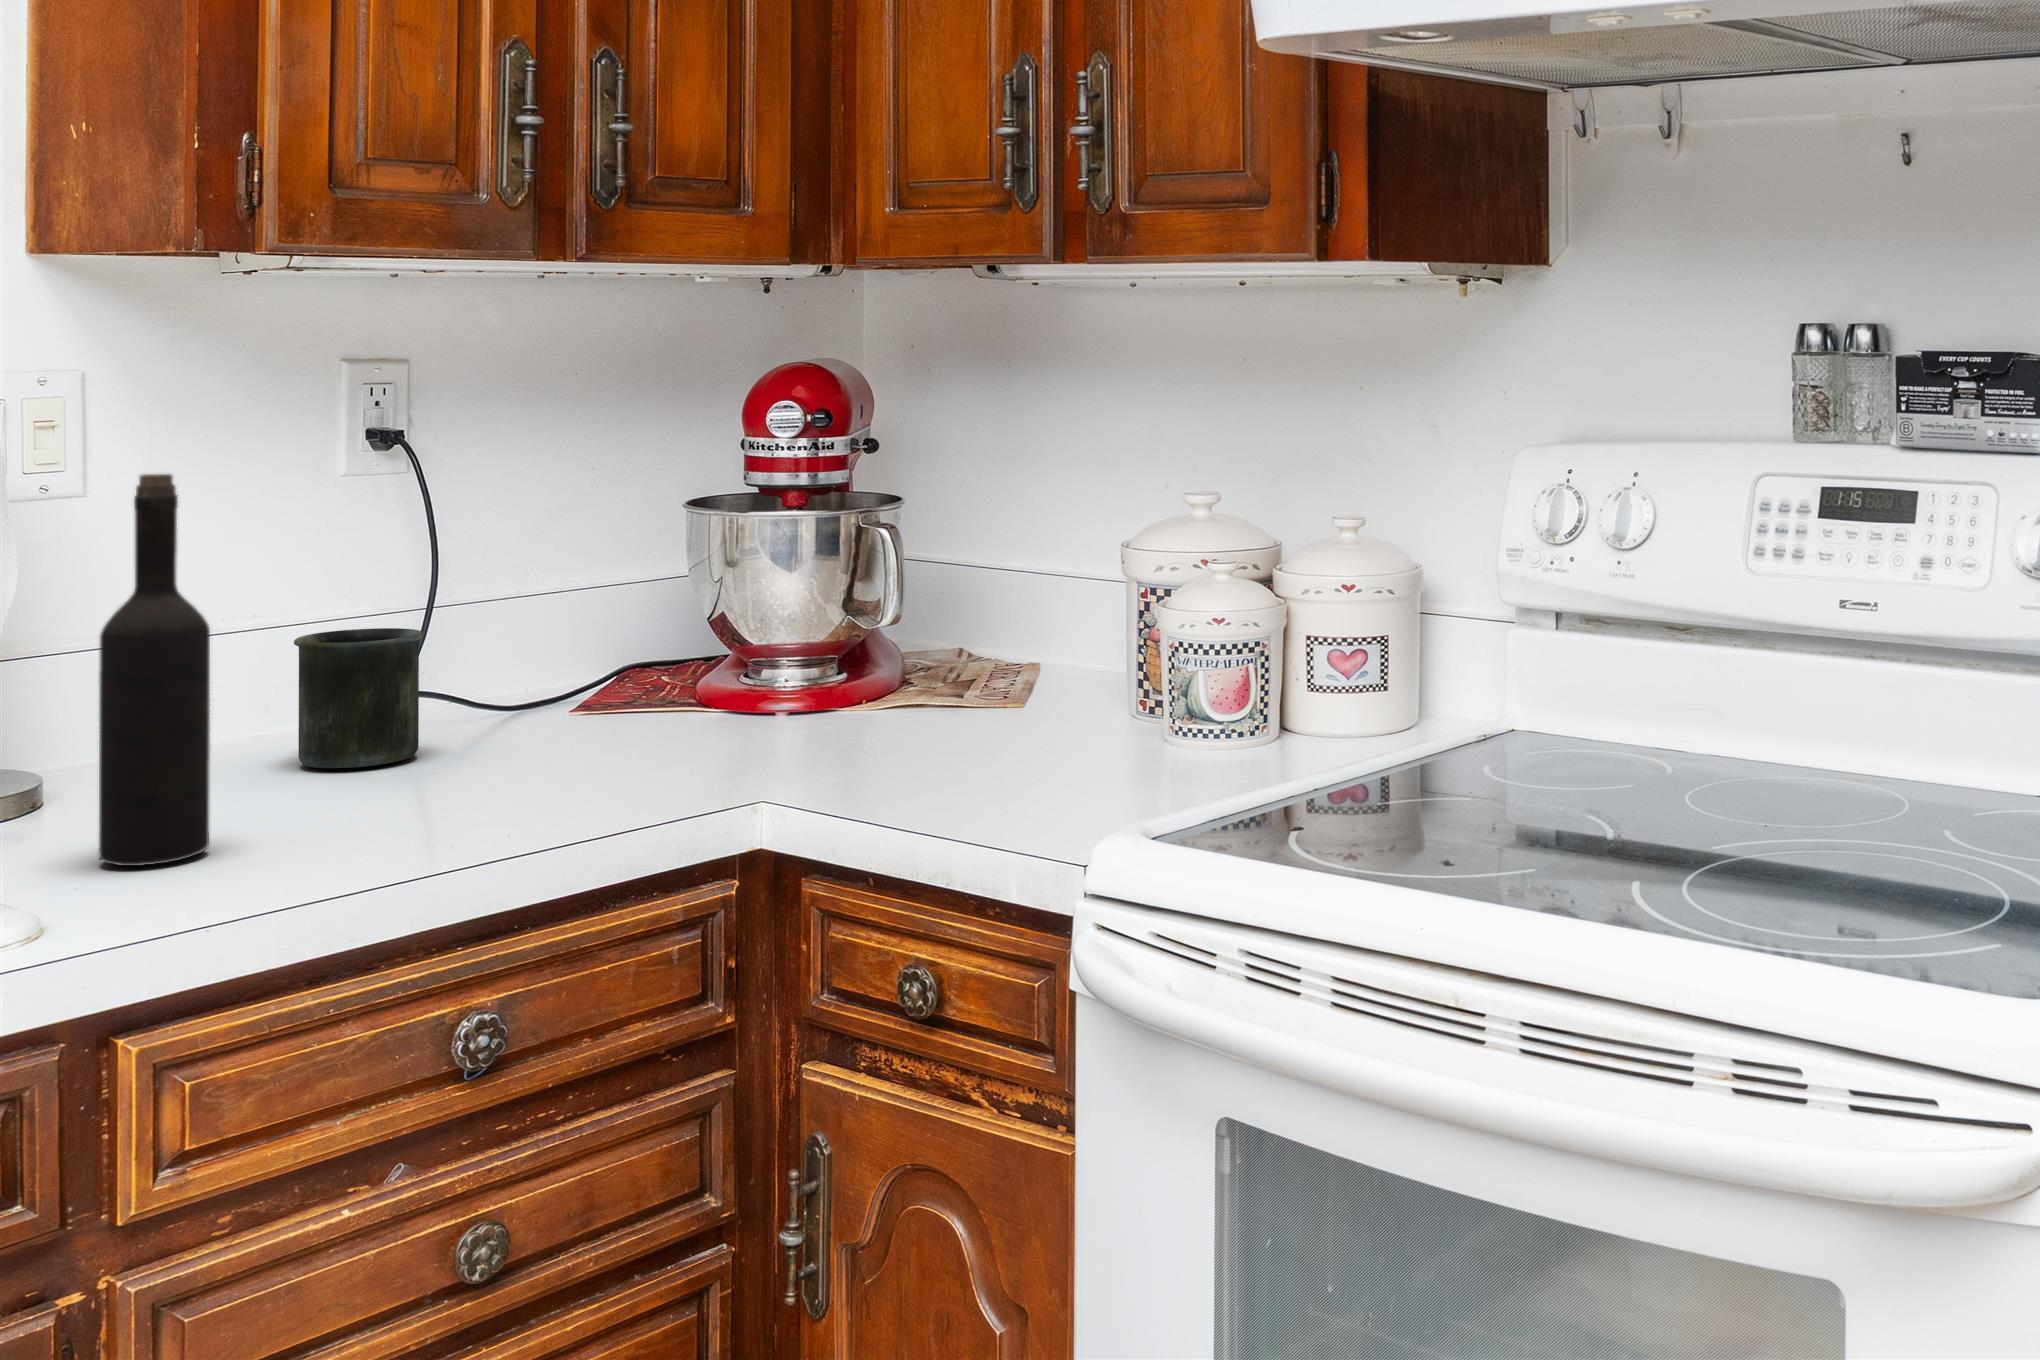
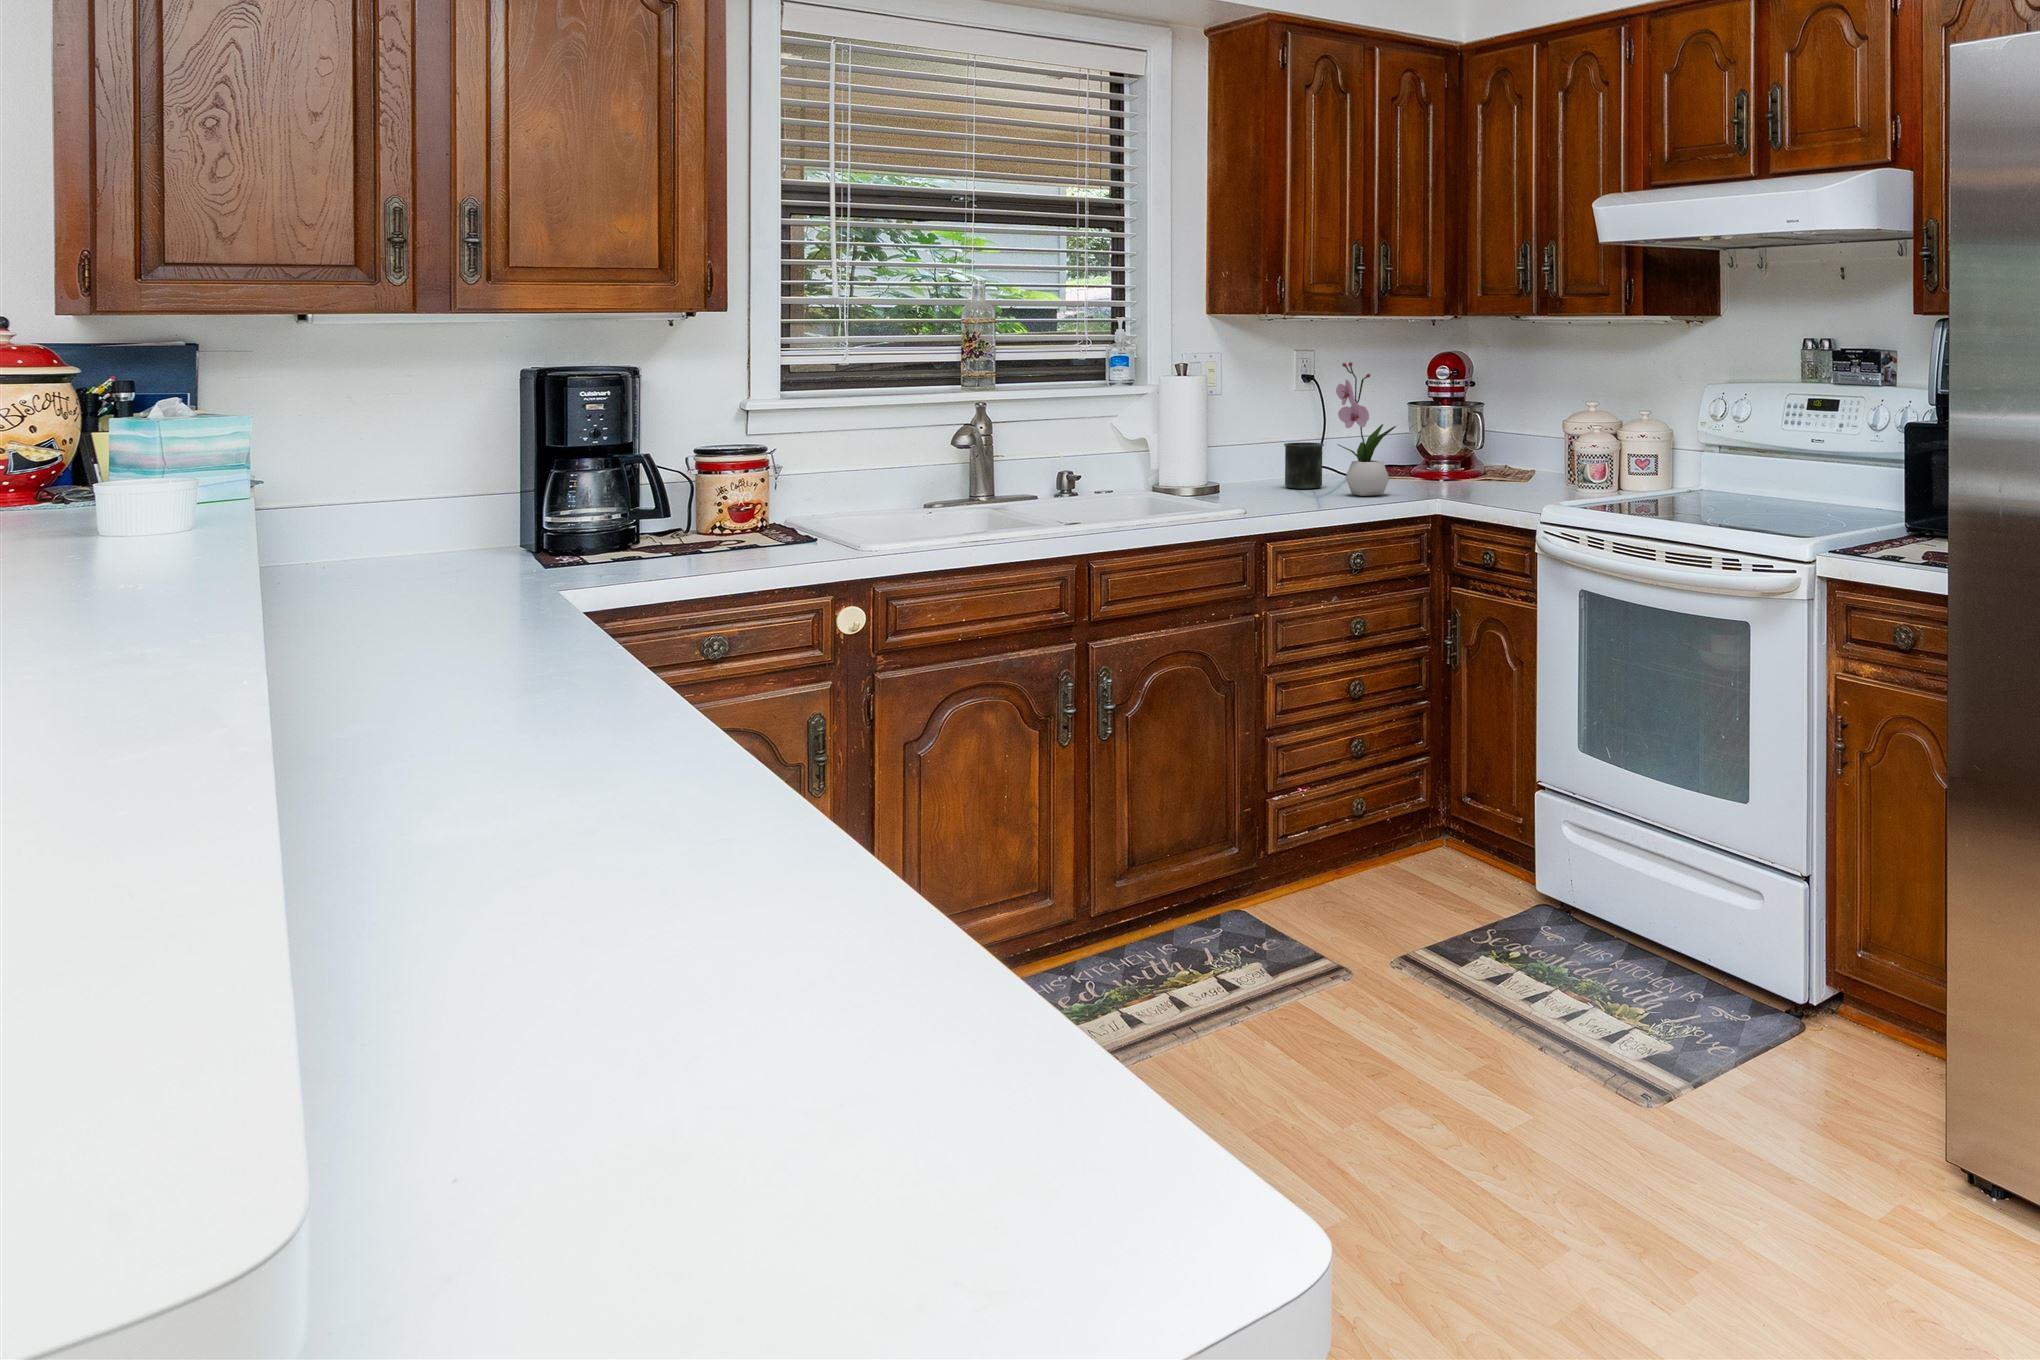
flower arrangement: none [441,401,634,795] -> present [1336,362,1396,496]
wine bottle: present [99,474,210,866] -> none [1247,383,1277,504]

